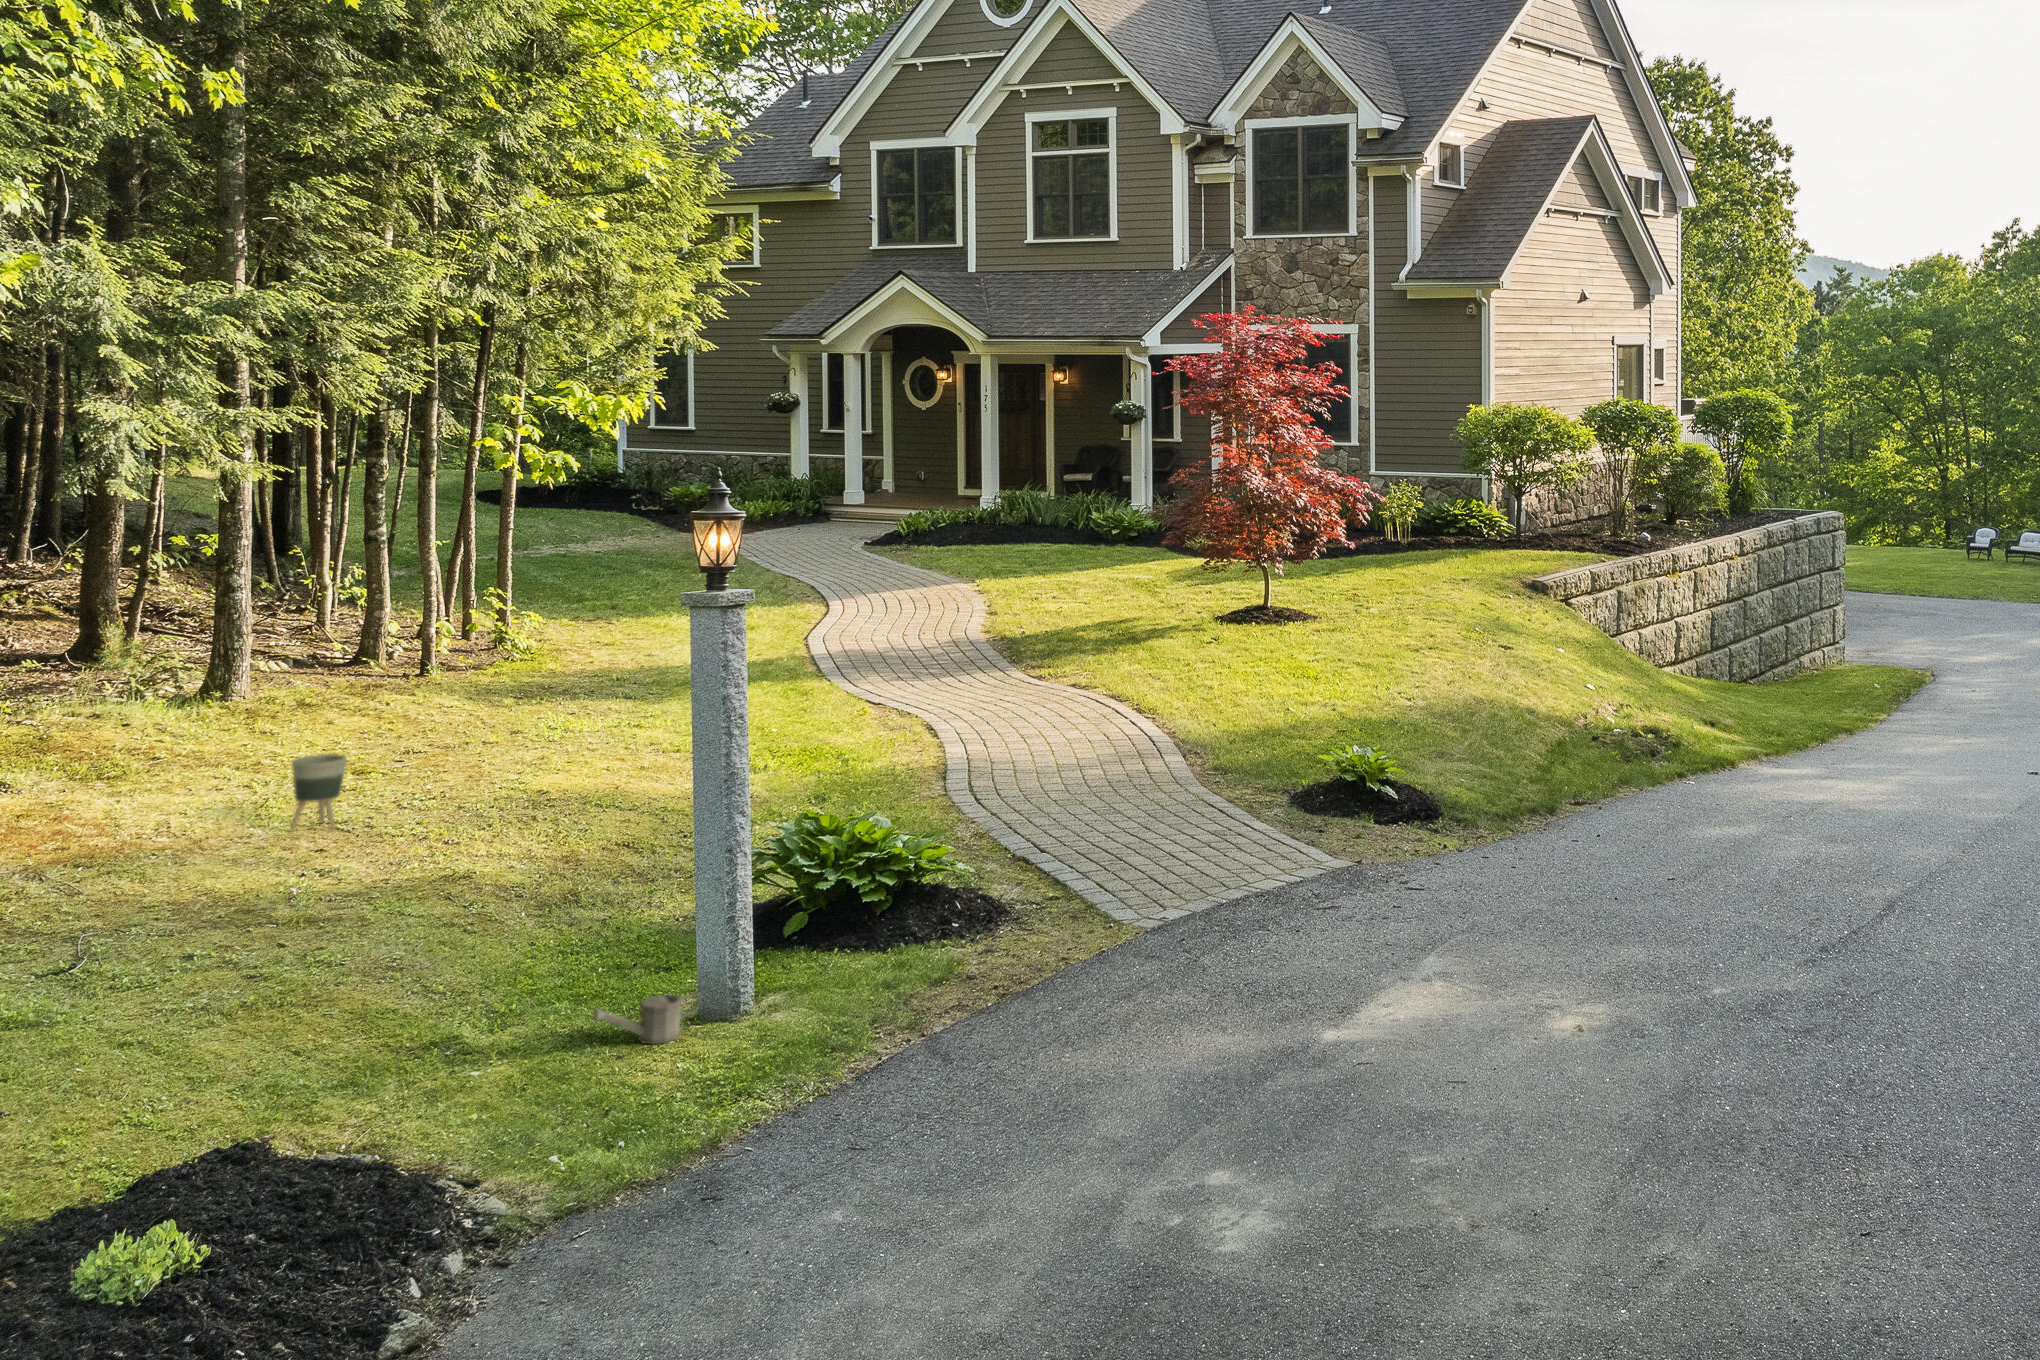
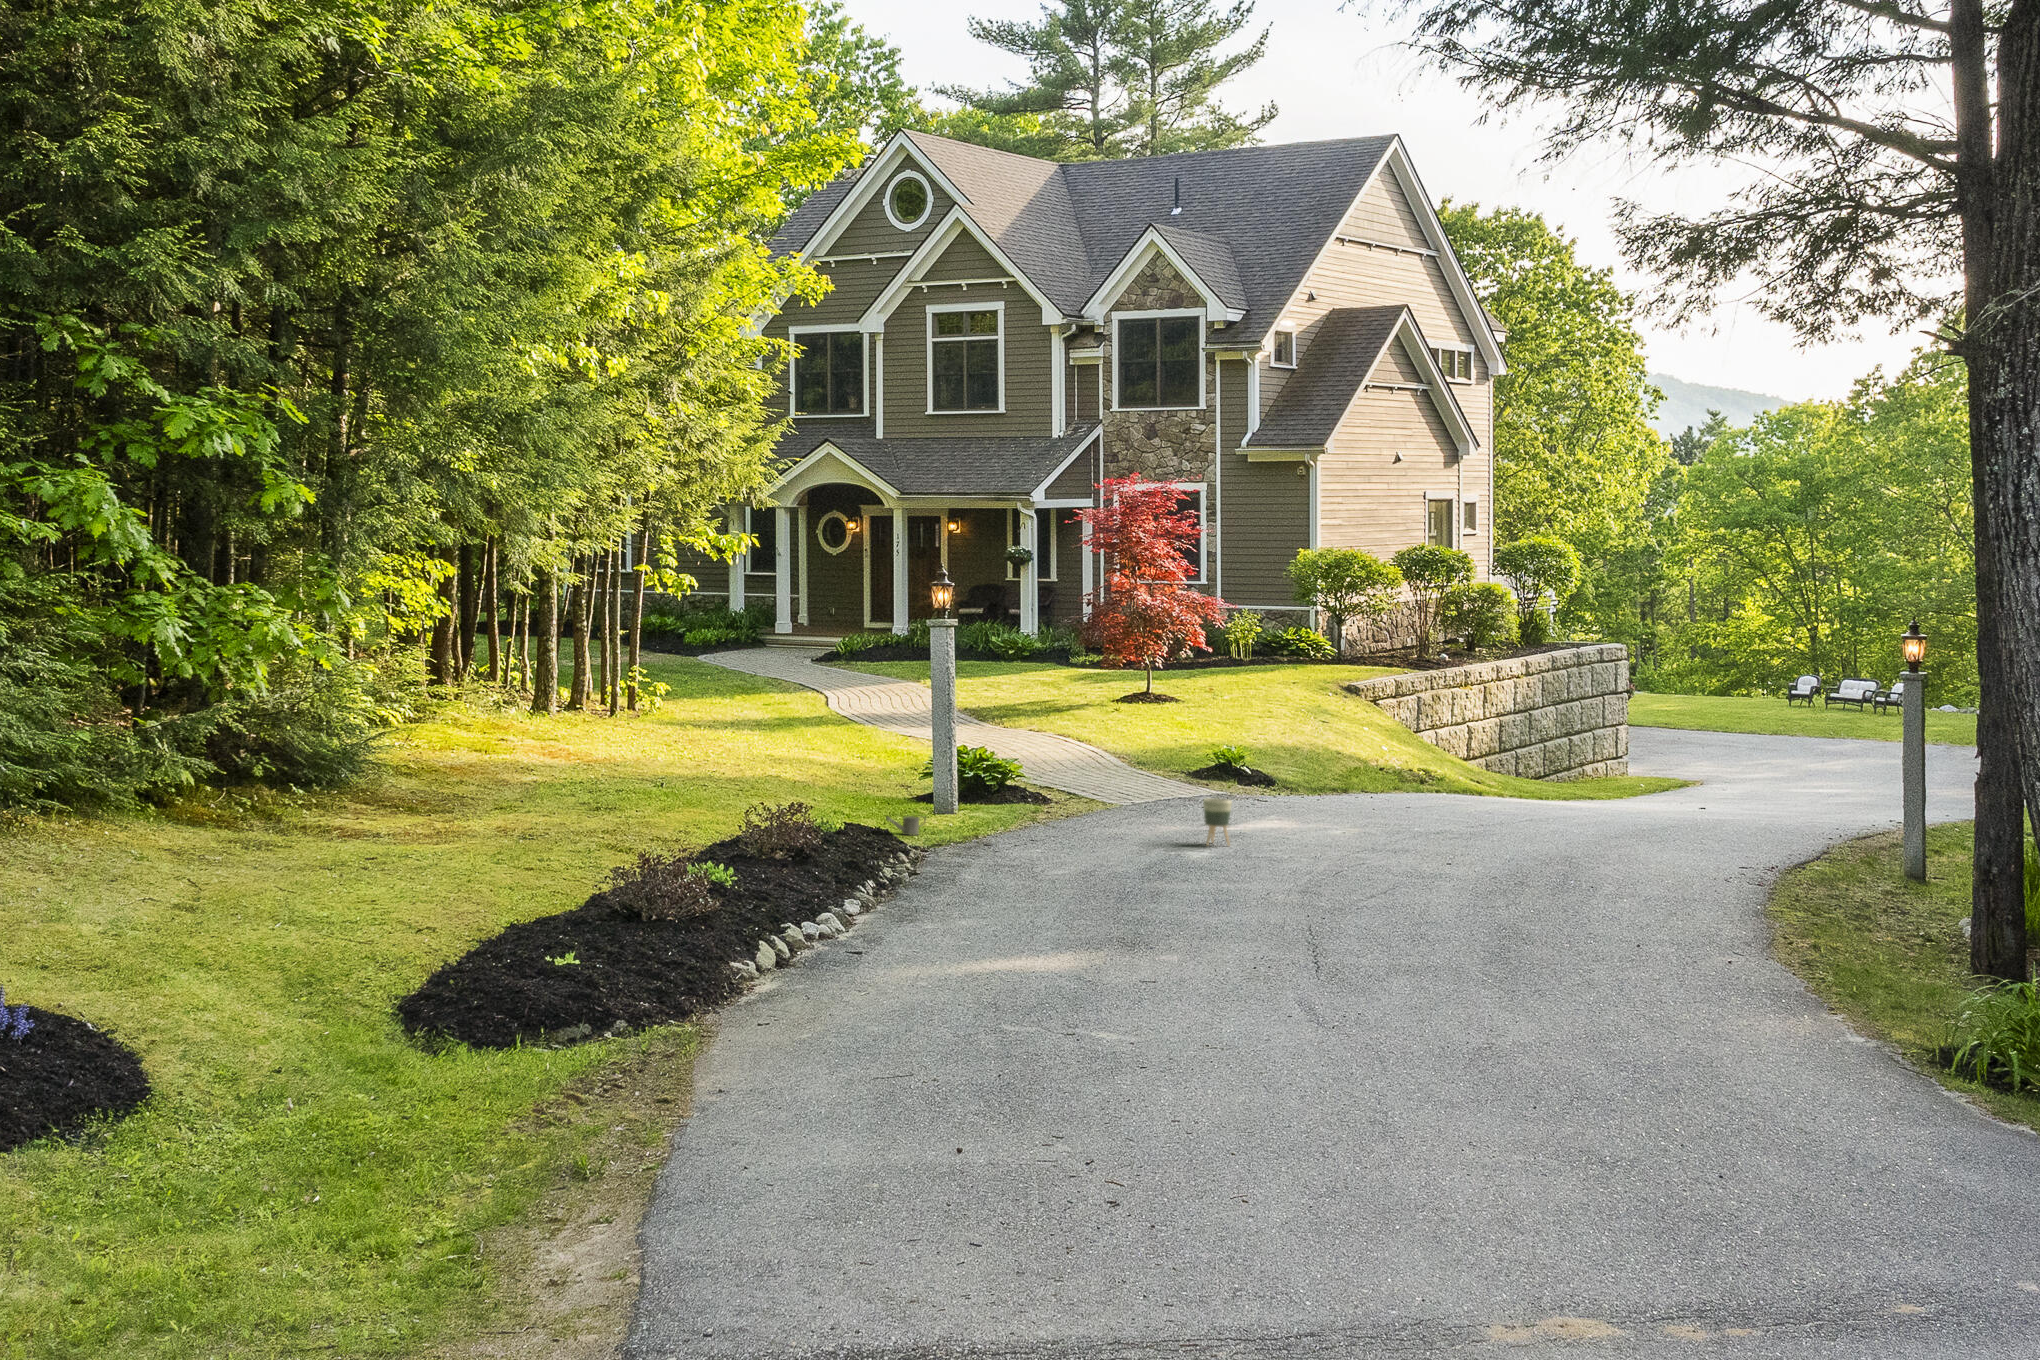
planter: present [290,754,347,832] -> present [1203,798,1232,845]

